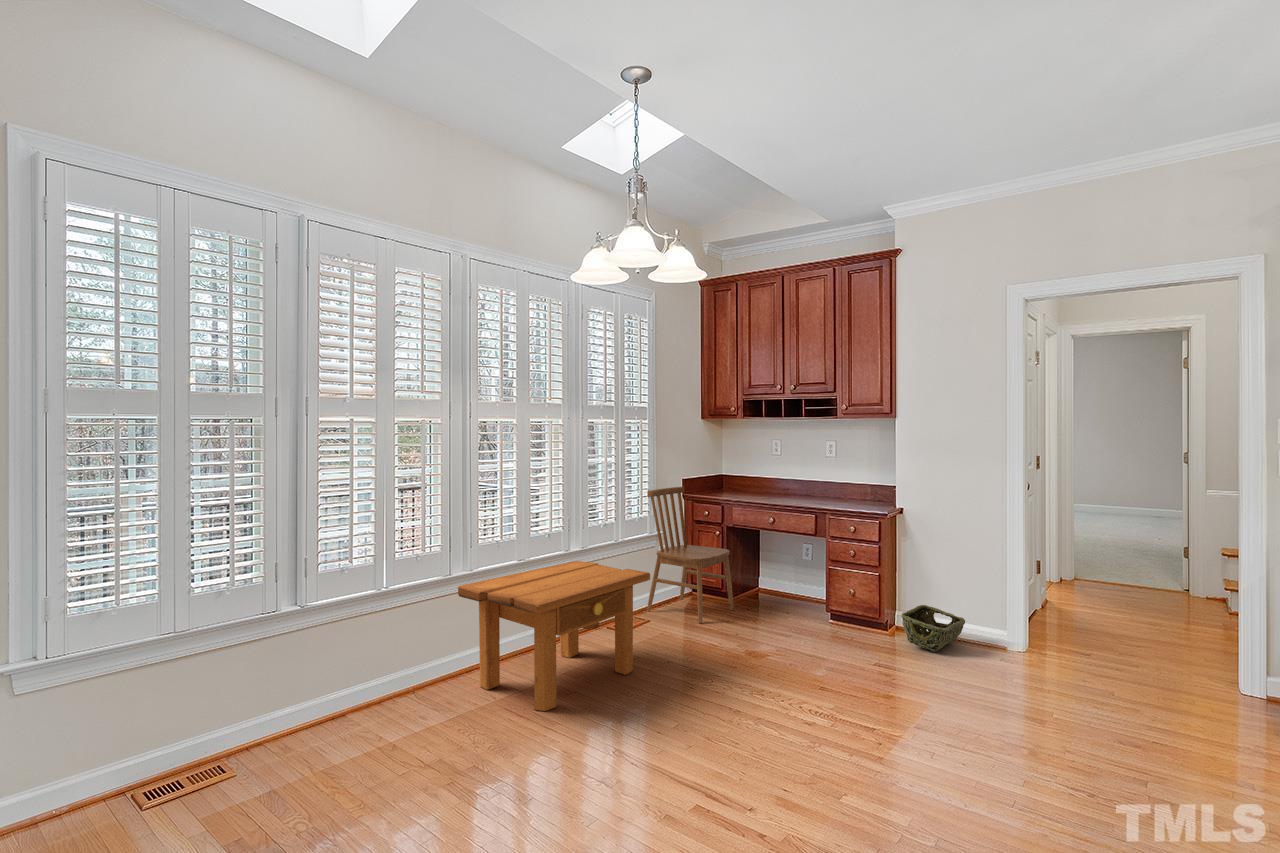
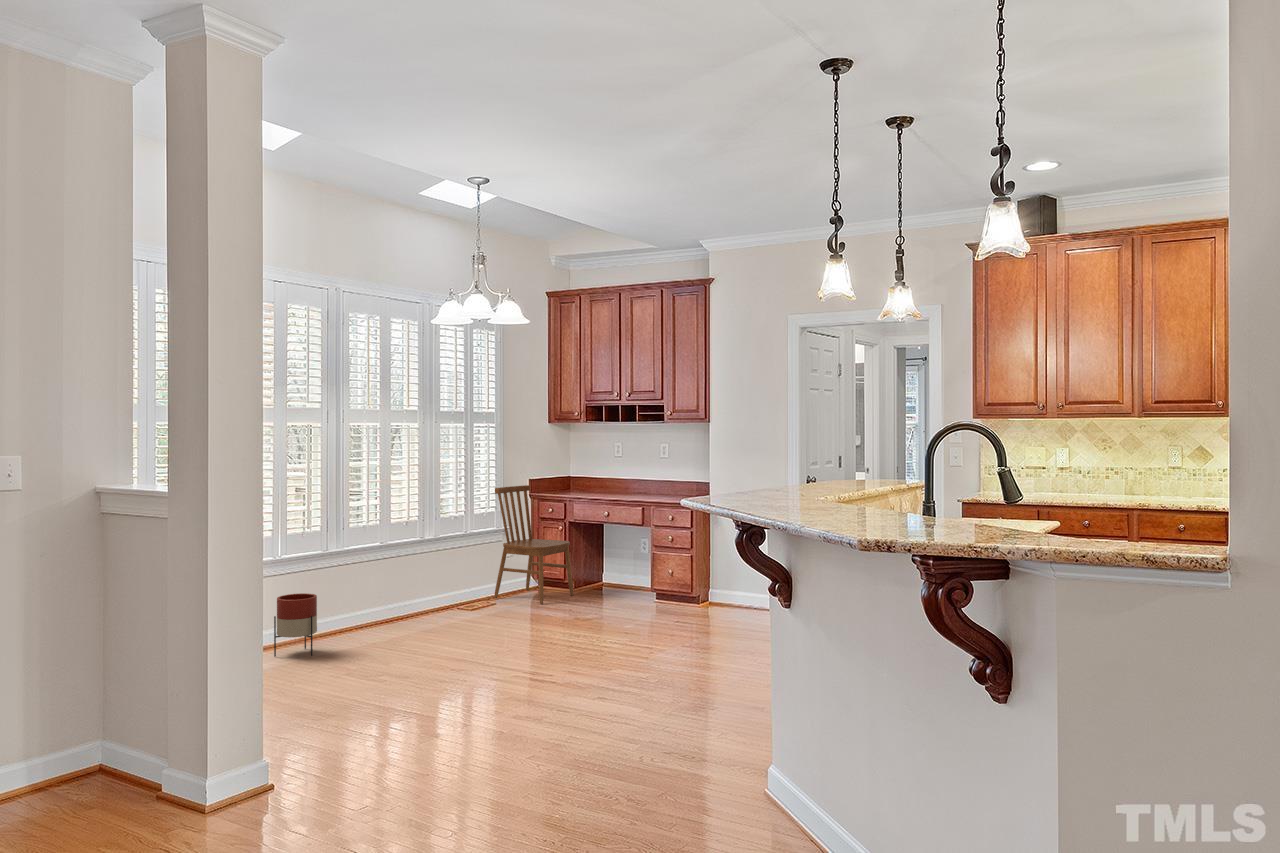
side table: present [458,561,650,711] -> none [334,546,494,652]
woven basket: present [901,605,965,652] -> none [704,580,758,614]
planter: none [382,628,435,713] -> present [274,593,317,657]

